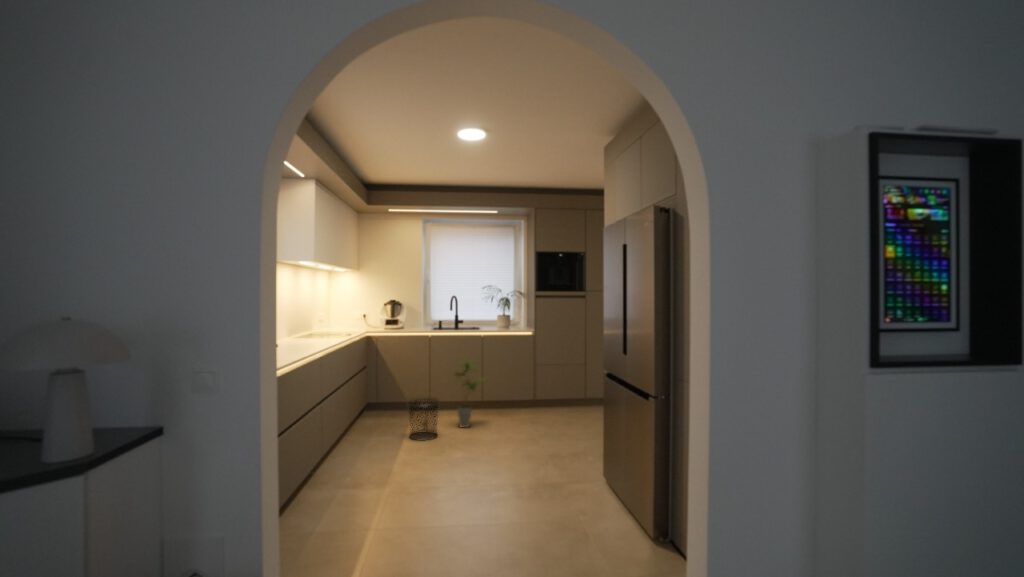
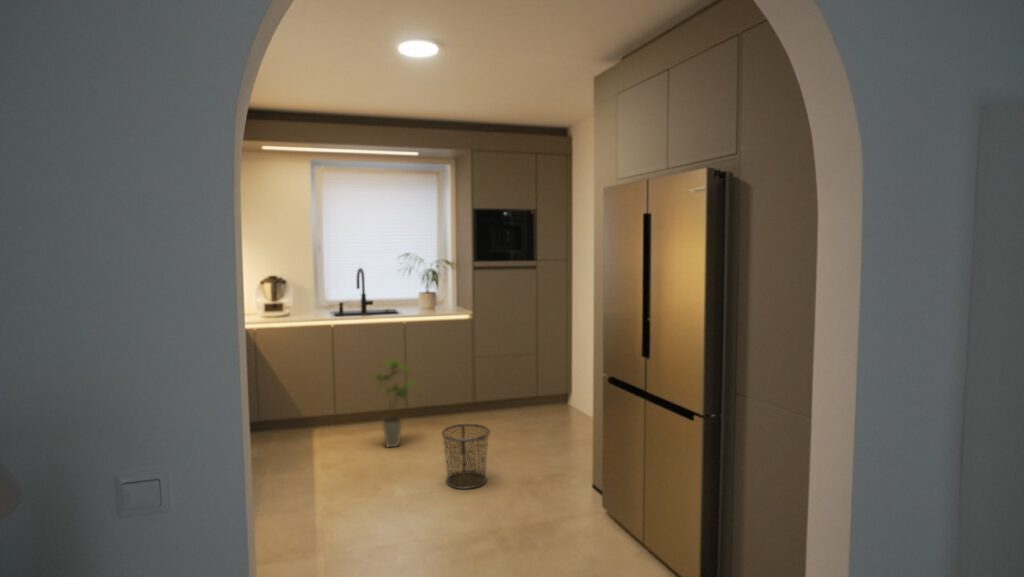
waste bin: present [408,398,439,440] -> present [442,424,490,489]

